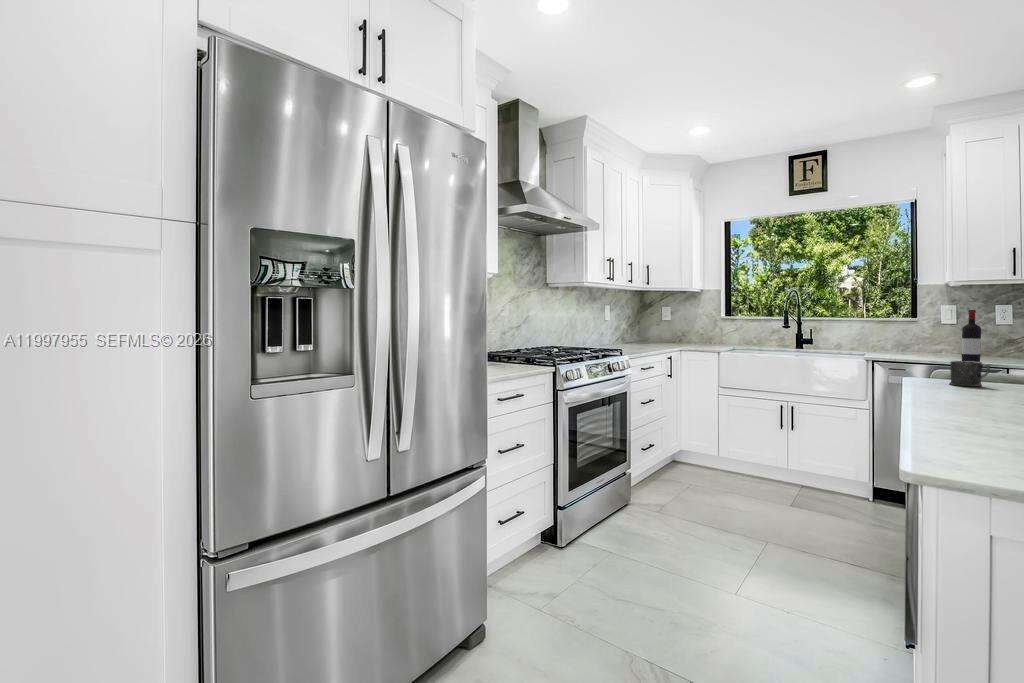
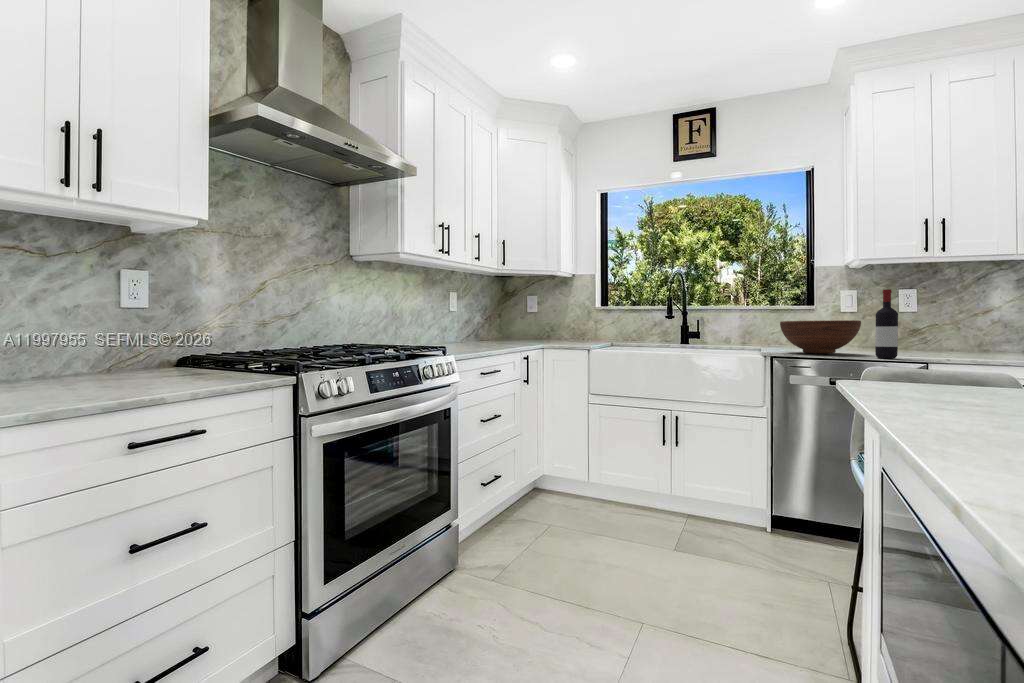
fruit bowl: none [883,332,953,358] -> present [780,320,861,354]
mug: present [949,361,990,386] -> none [904,348,972,390]

